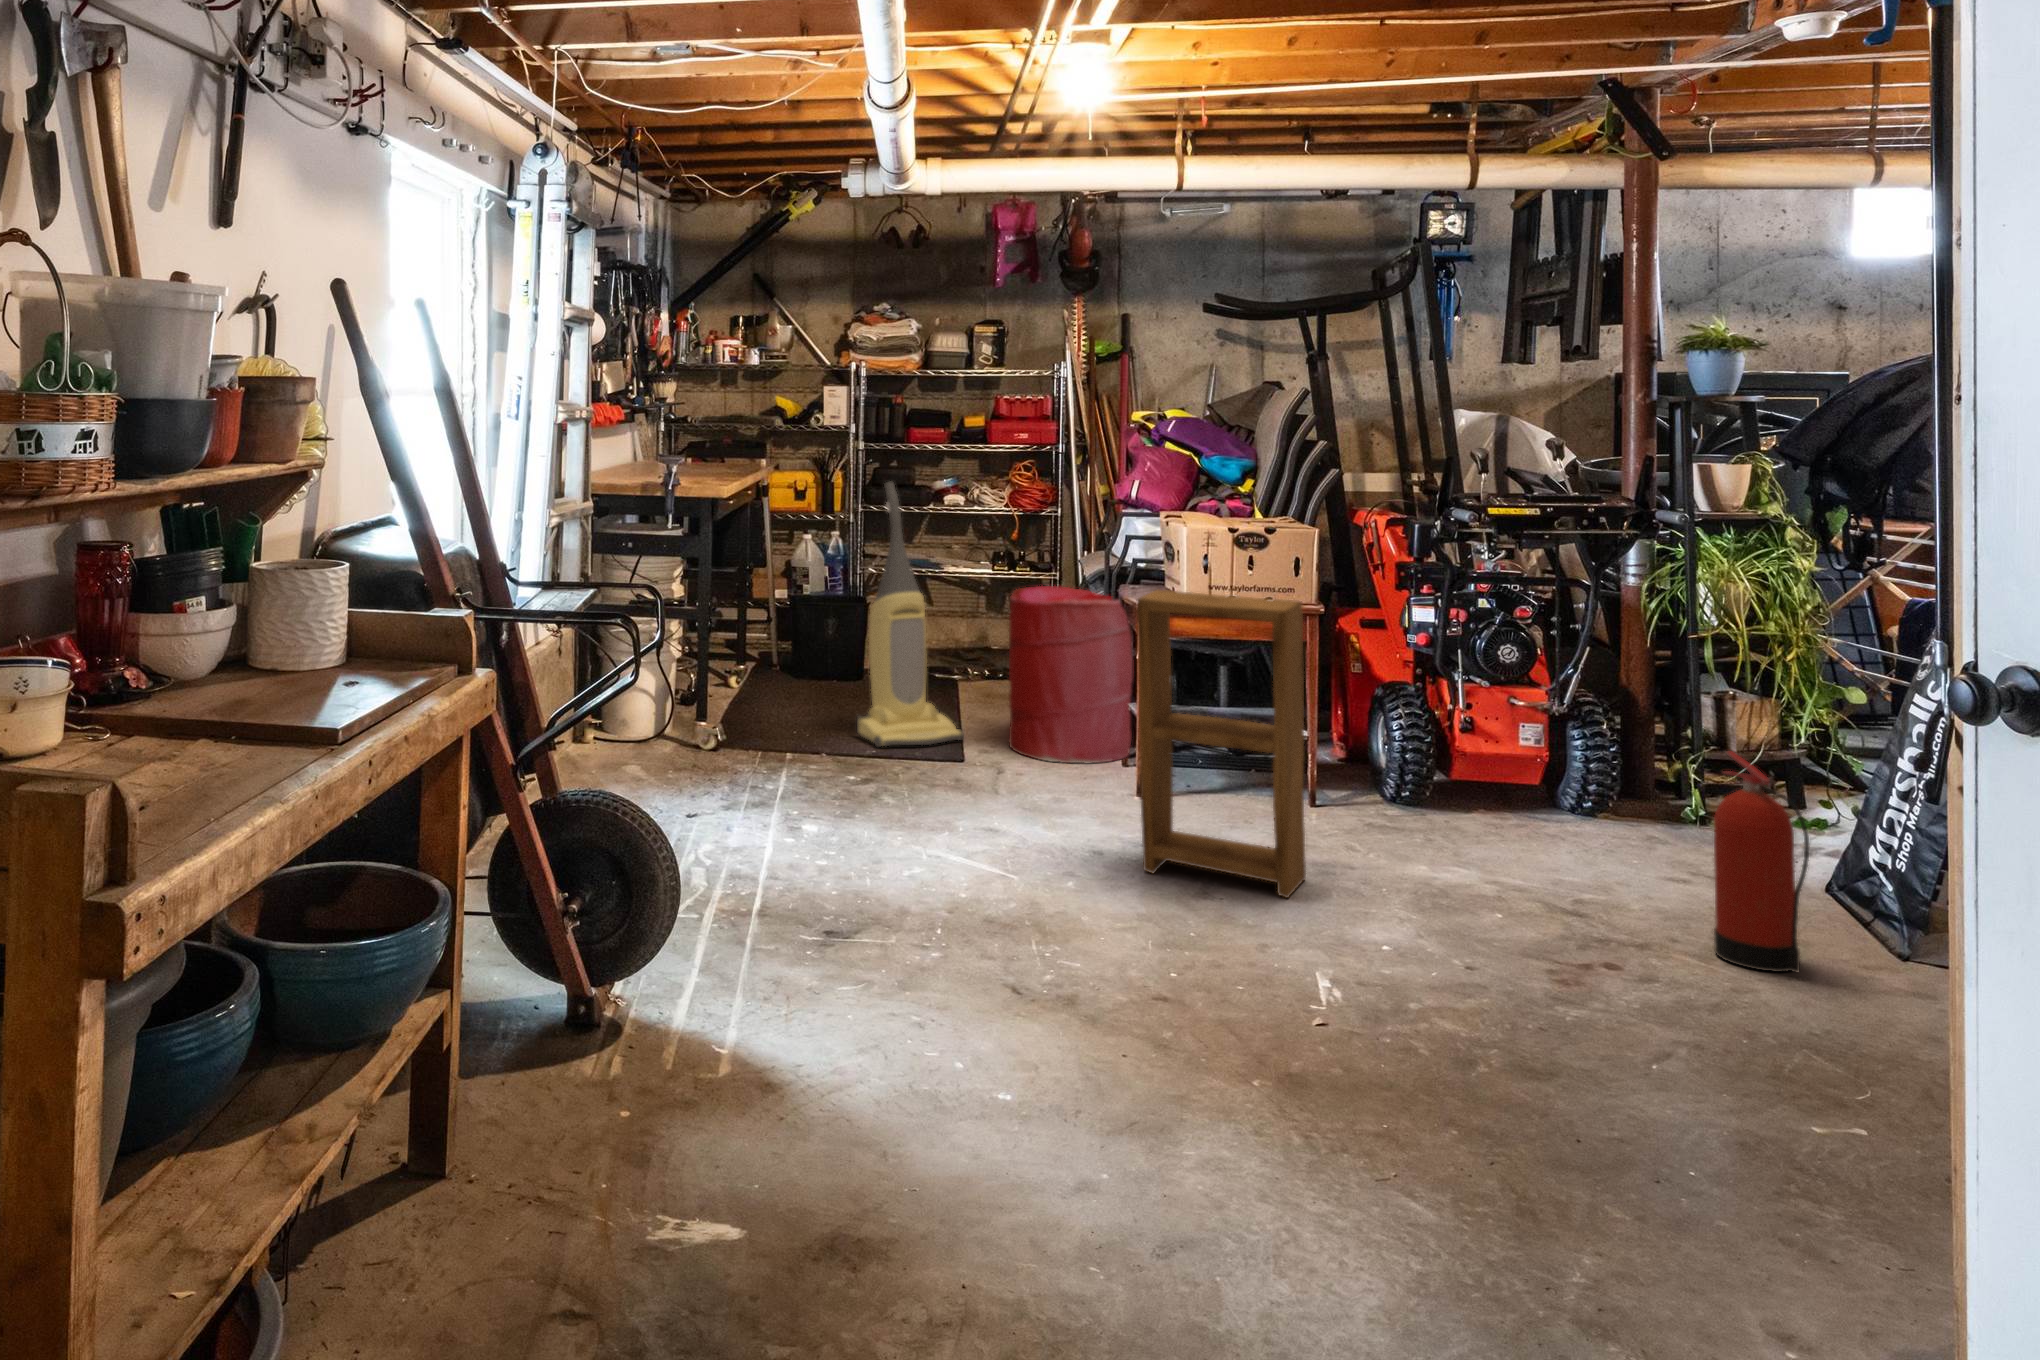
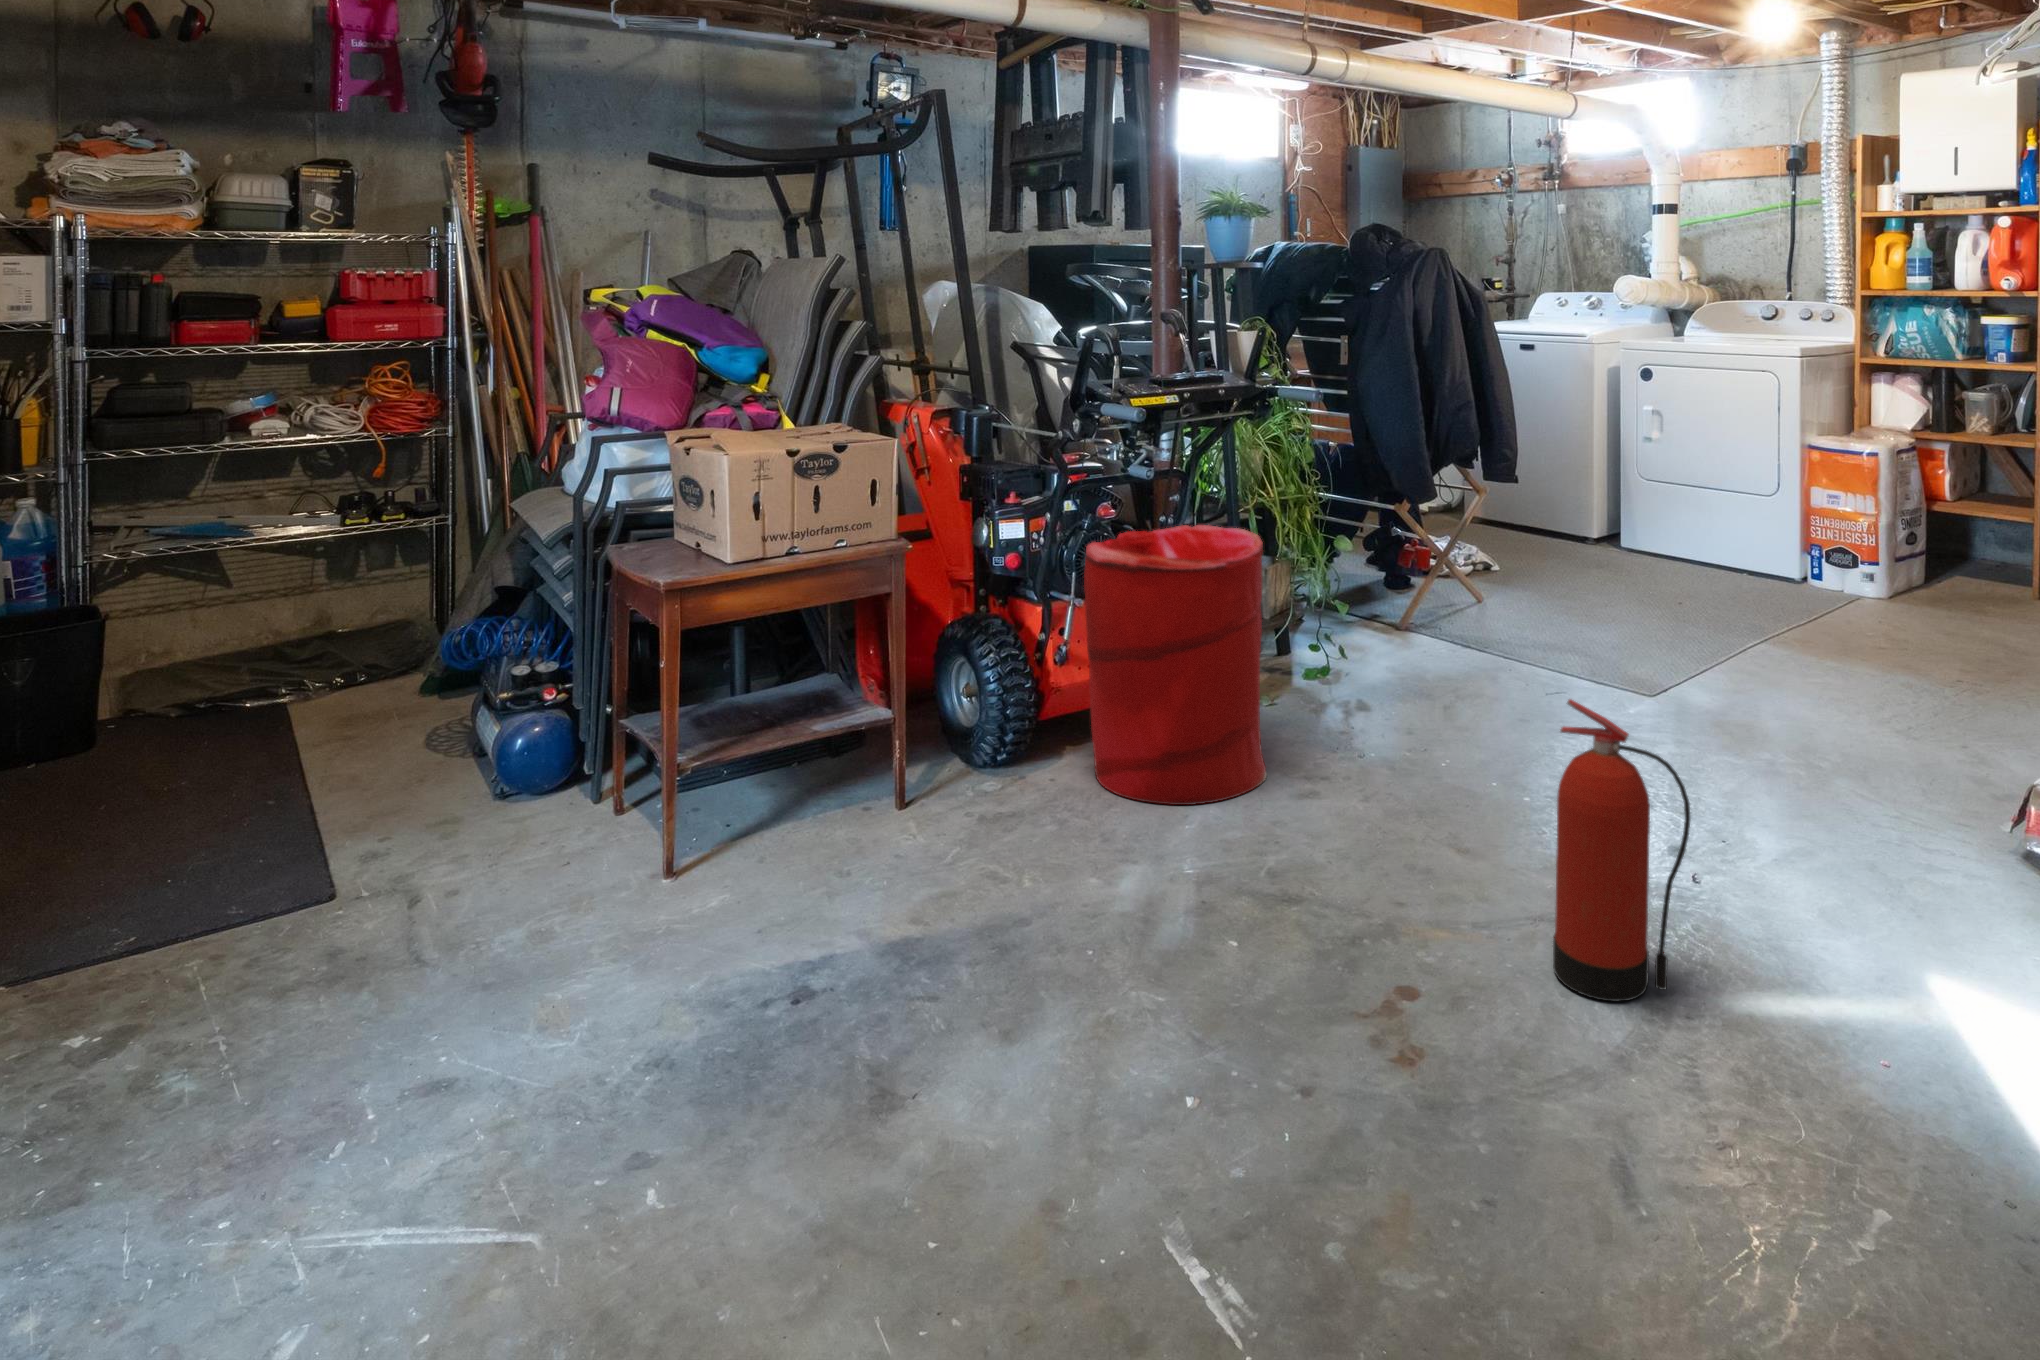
vacuum cleaner: present [857,482,964,747] -> none [57,412,313,964]
laundry hamper: present [1009,586,1134,763] -> present [1084,525,1267,805]
shelving unit: present [1137,590,1306,898] -> none [774,575,1065,1188]

